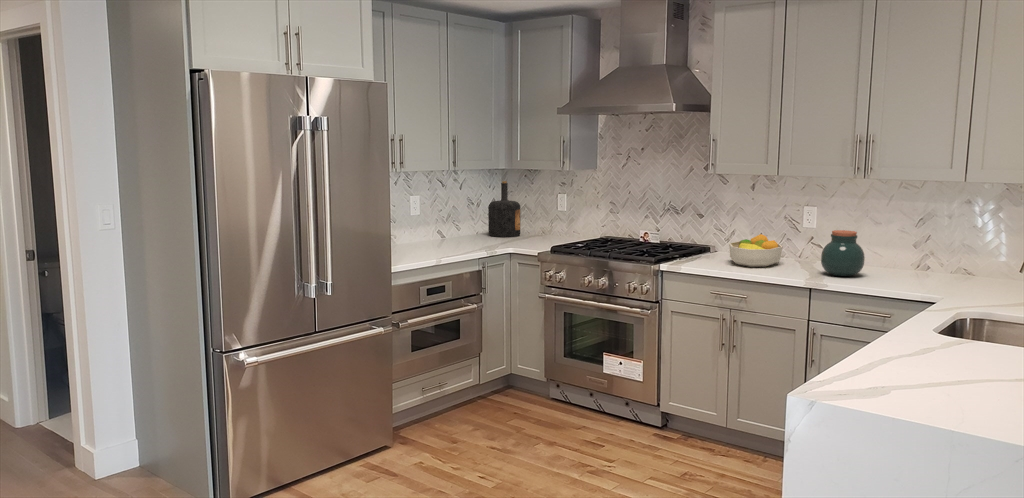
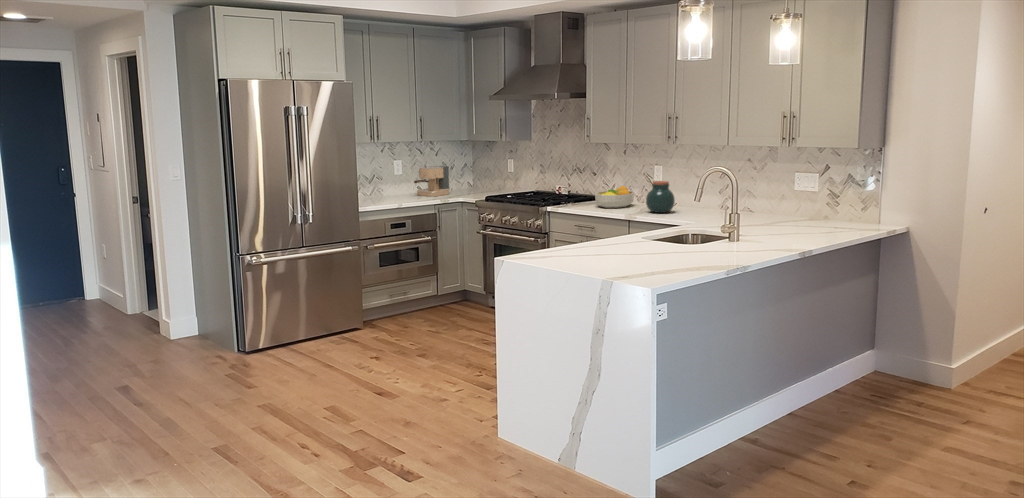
bottle: present [488,181,520,237] -> none [456,150,480,192]
coffee maker: none [444,202,487,245] -> present [414,165,450,196]

